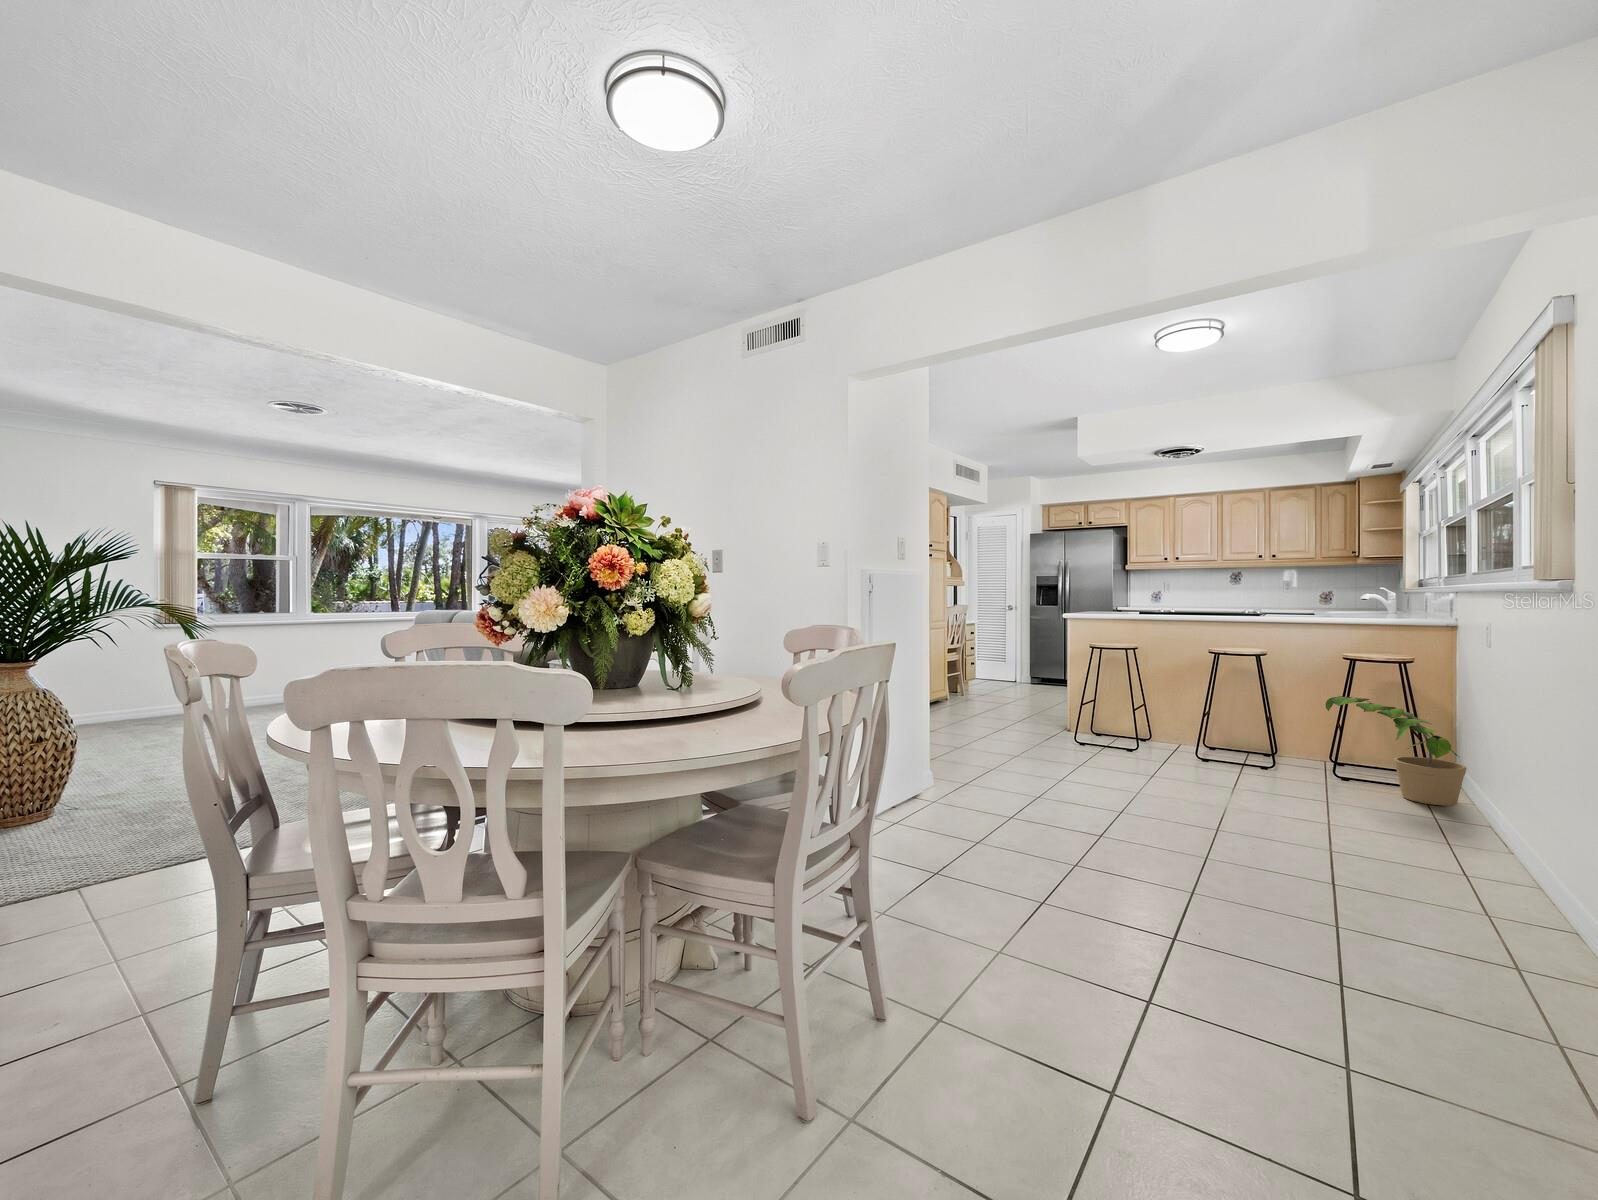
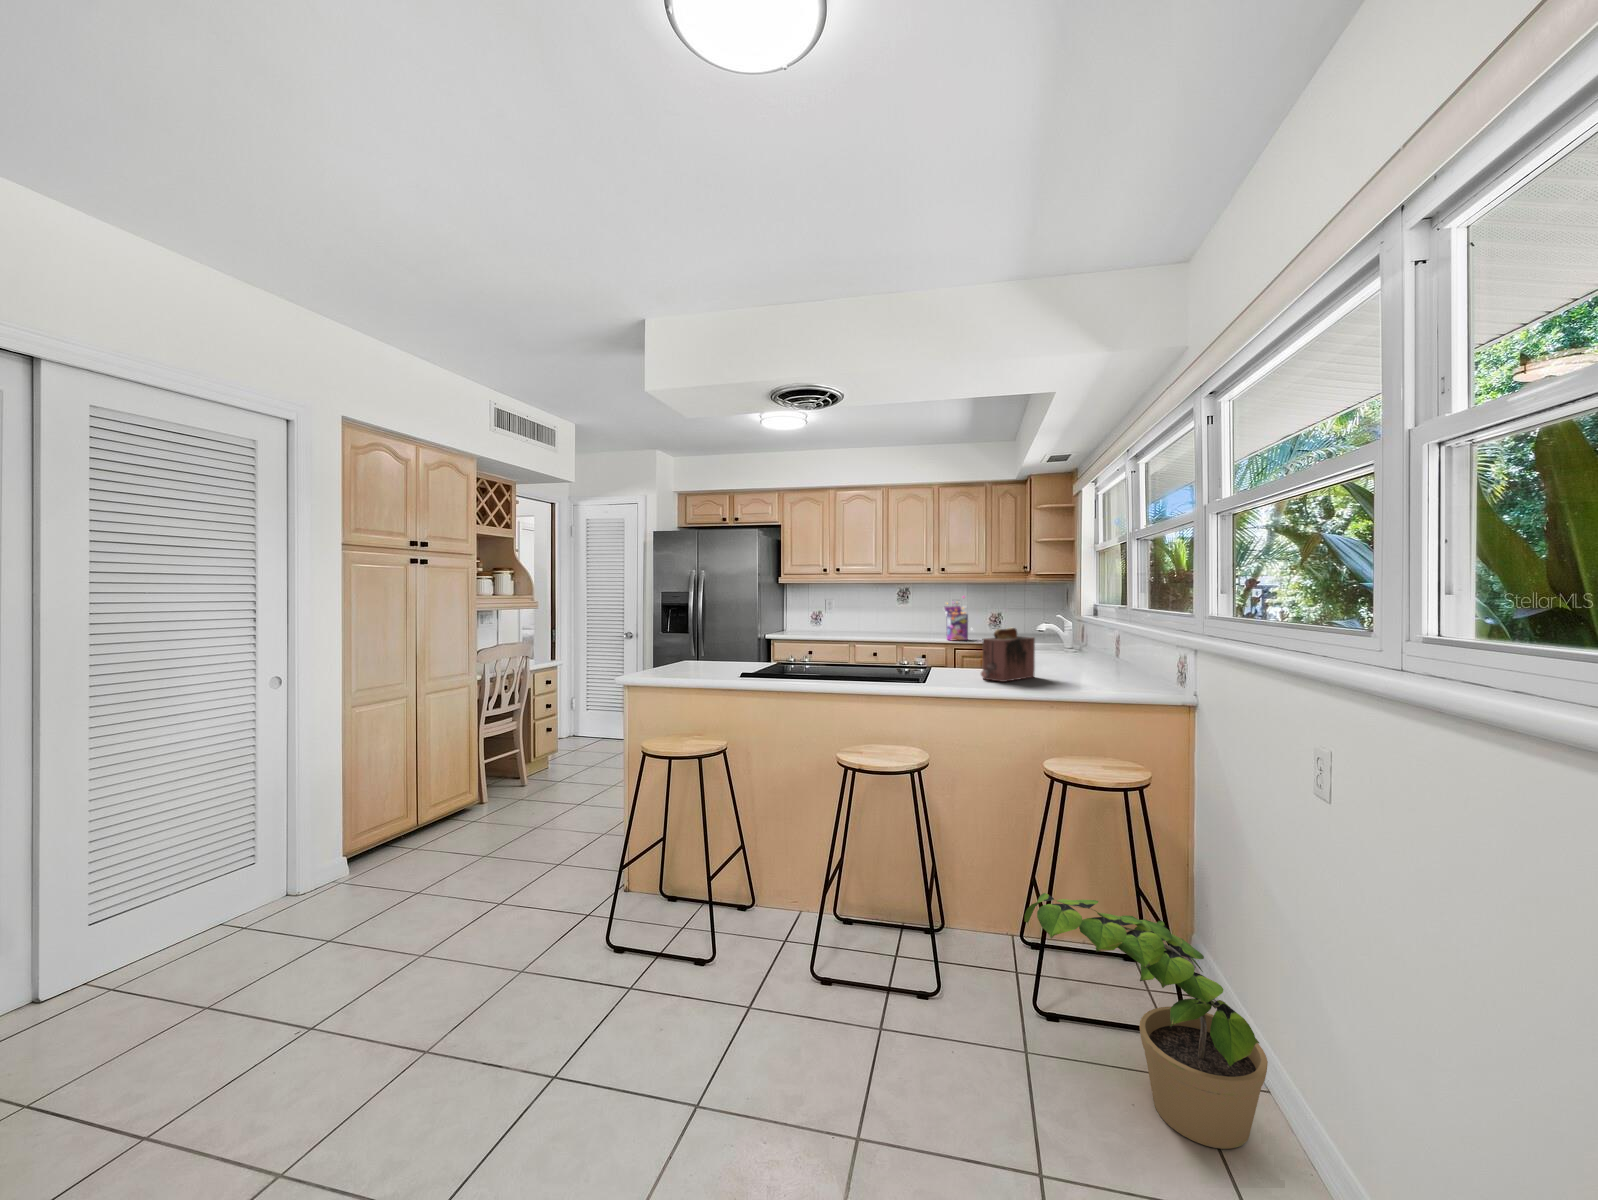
cereal box: none [1273,574,1303,609] -> present [944,596,968,640]
toaster: none [1305,585,1348,618] -> present [981,628,1035,682]

